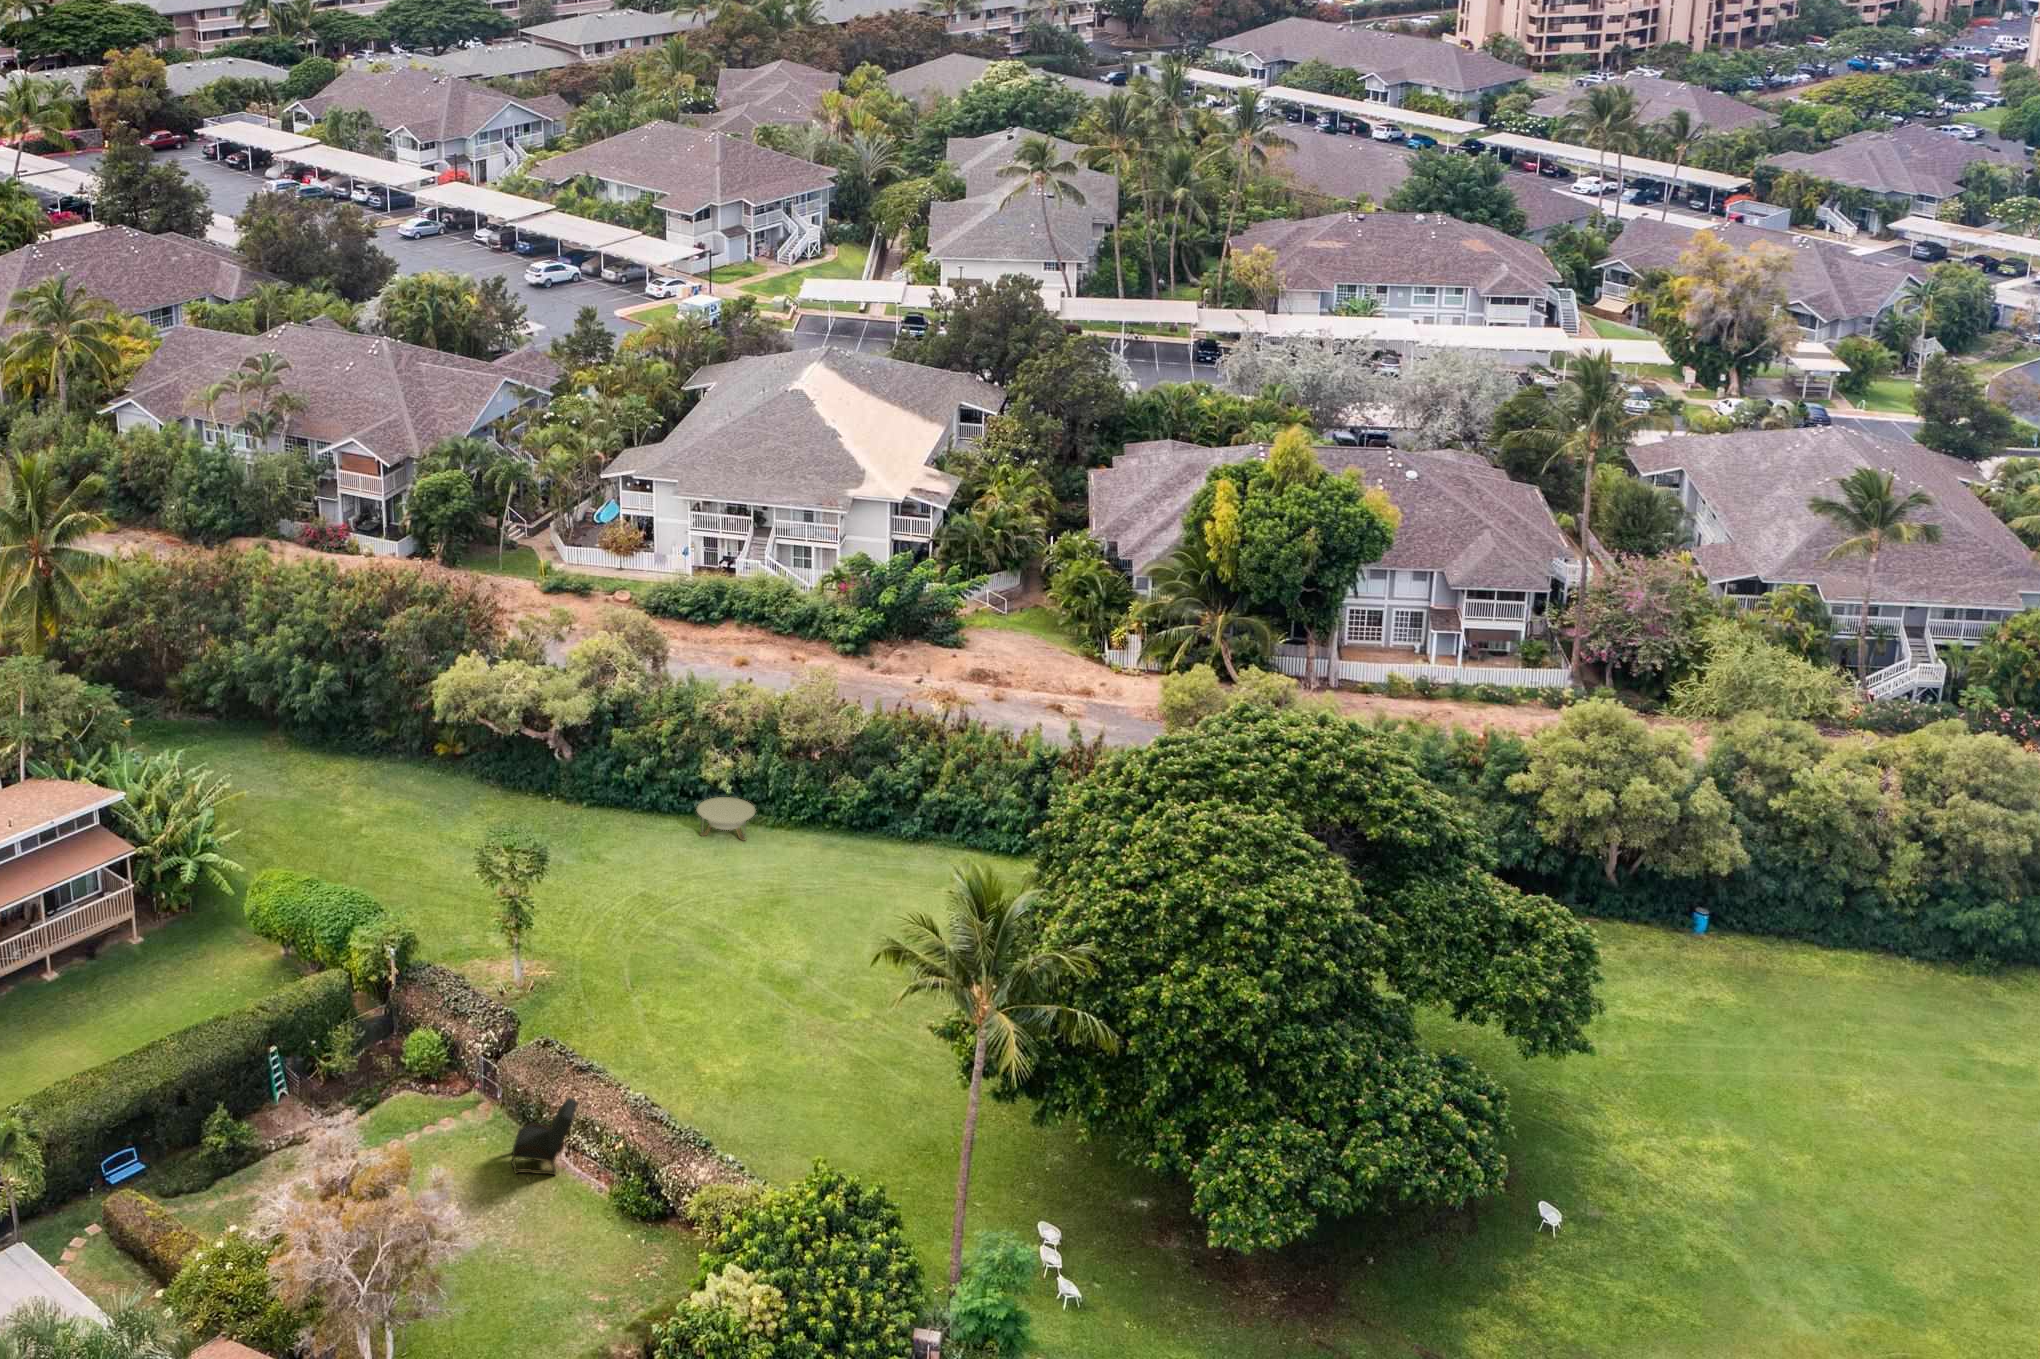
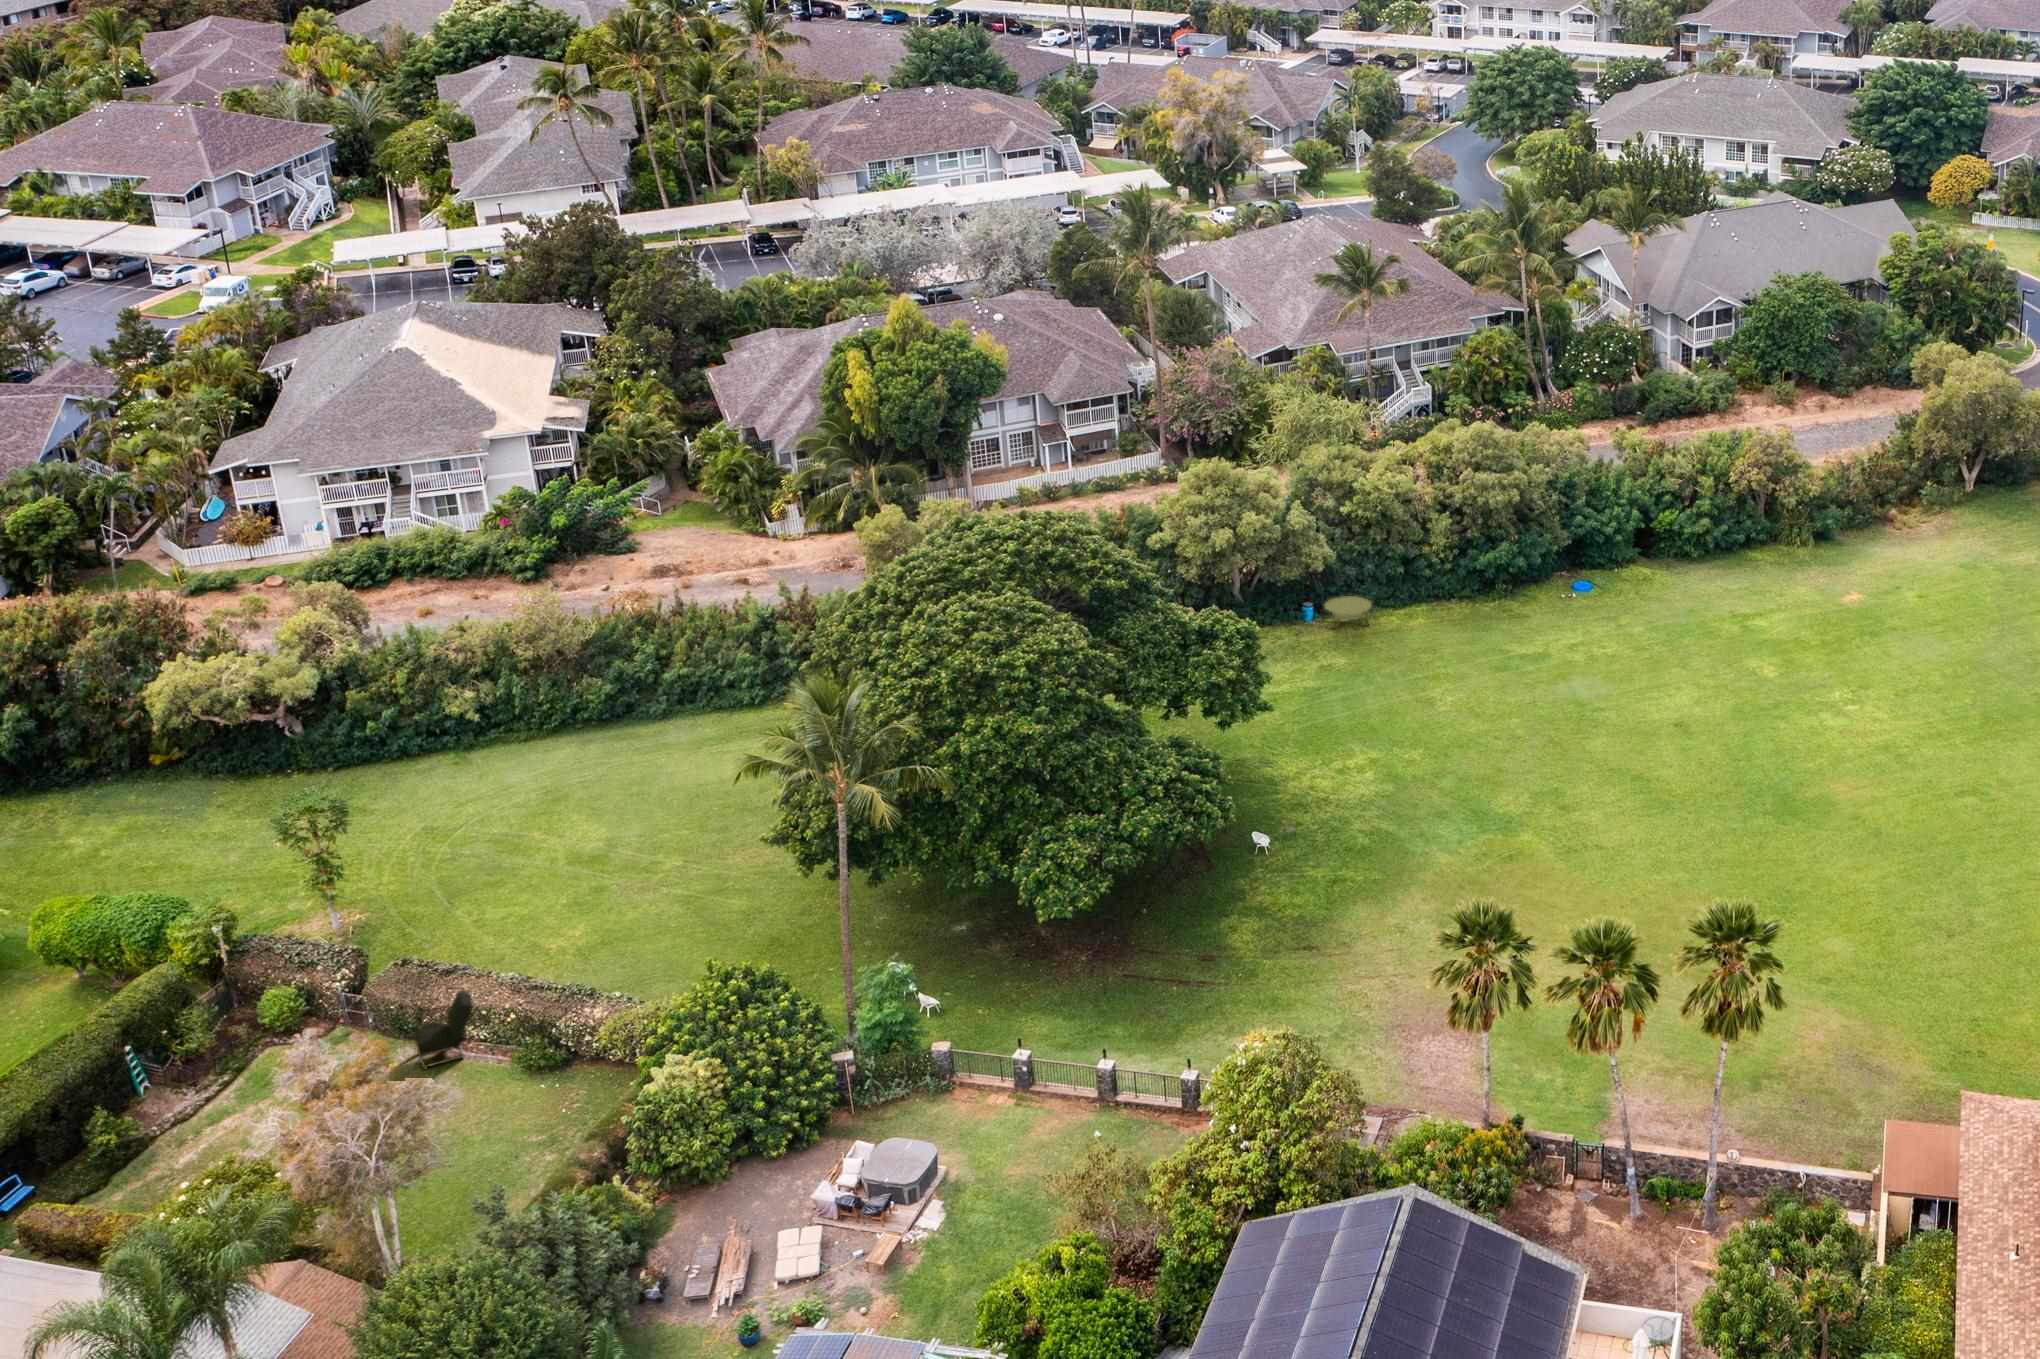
round table: present [697,797,755,840] -> present [1324,596,1372,629]

